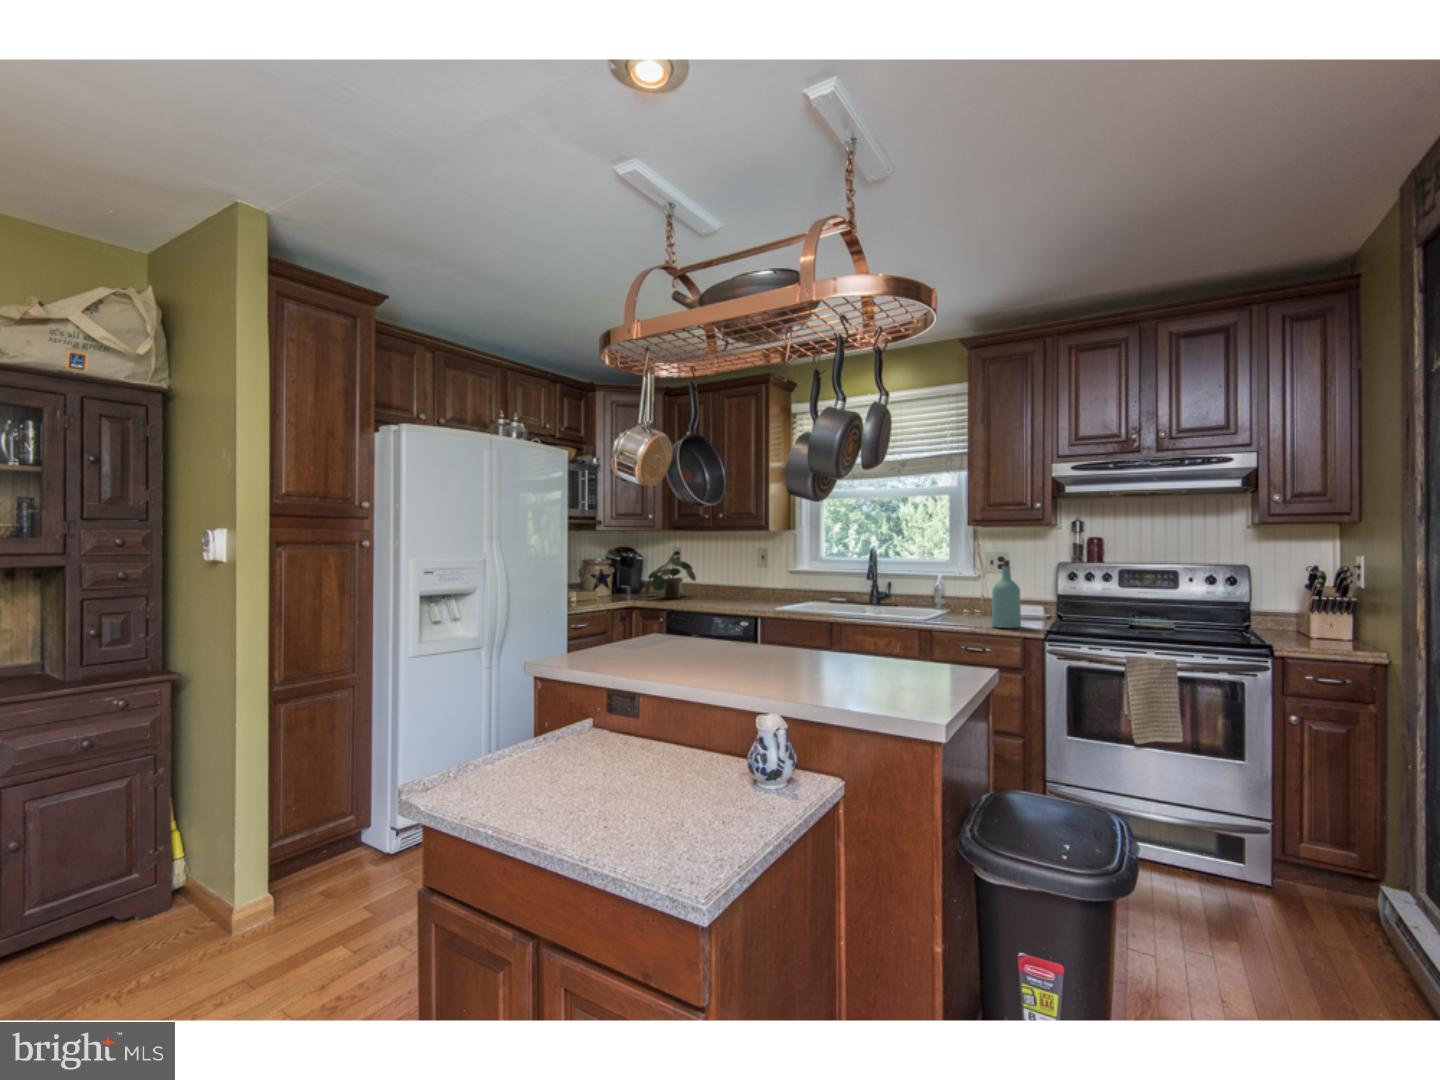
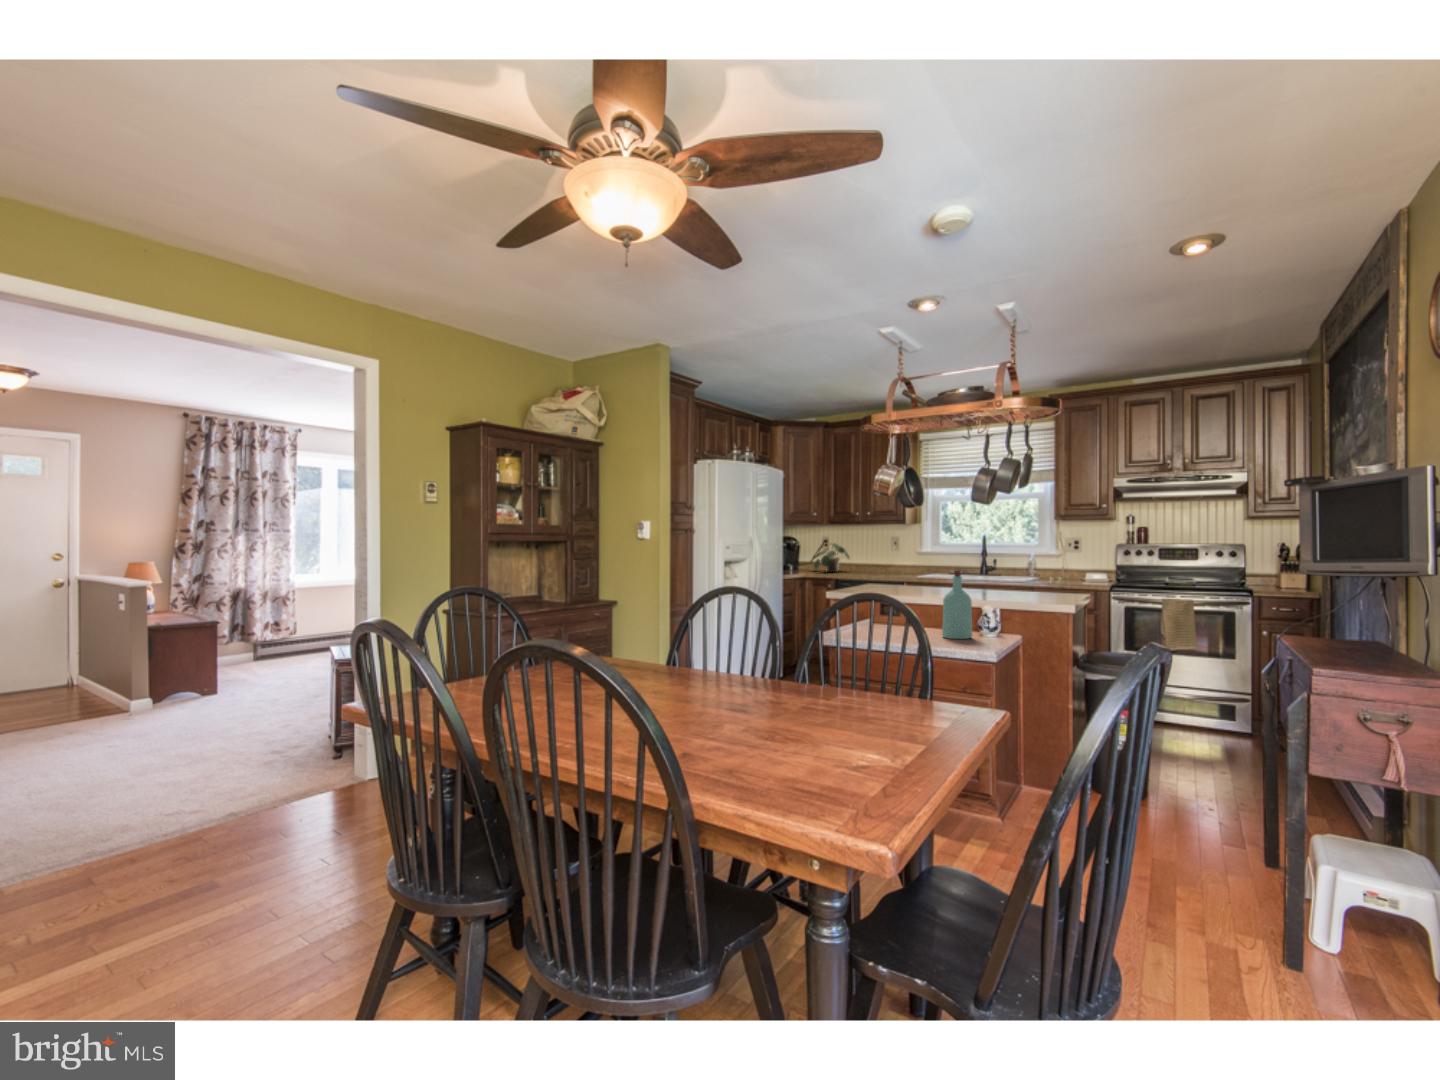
bottle: present [991,560,1021,628] -> present [942,570,972,639]

